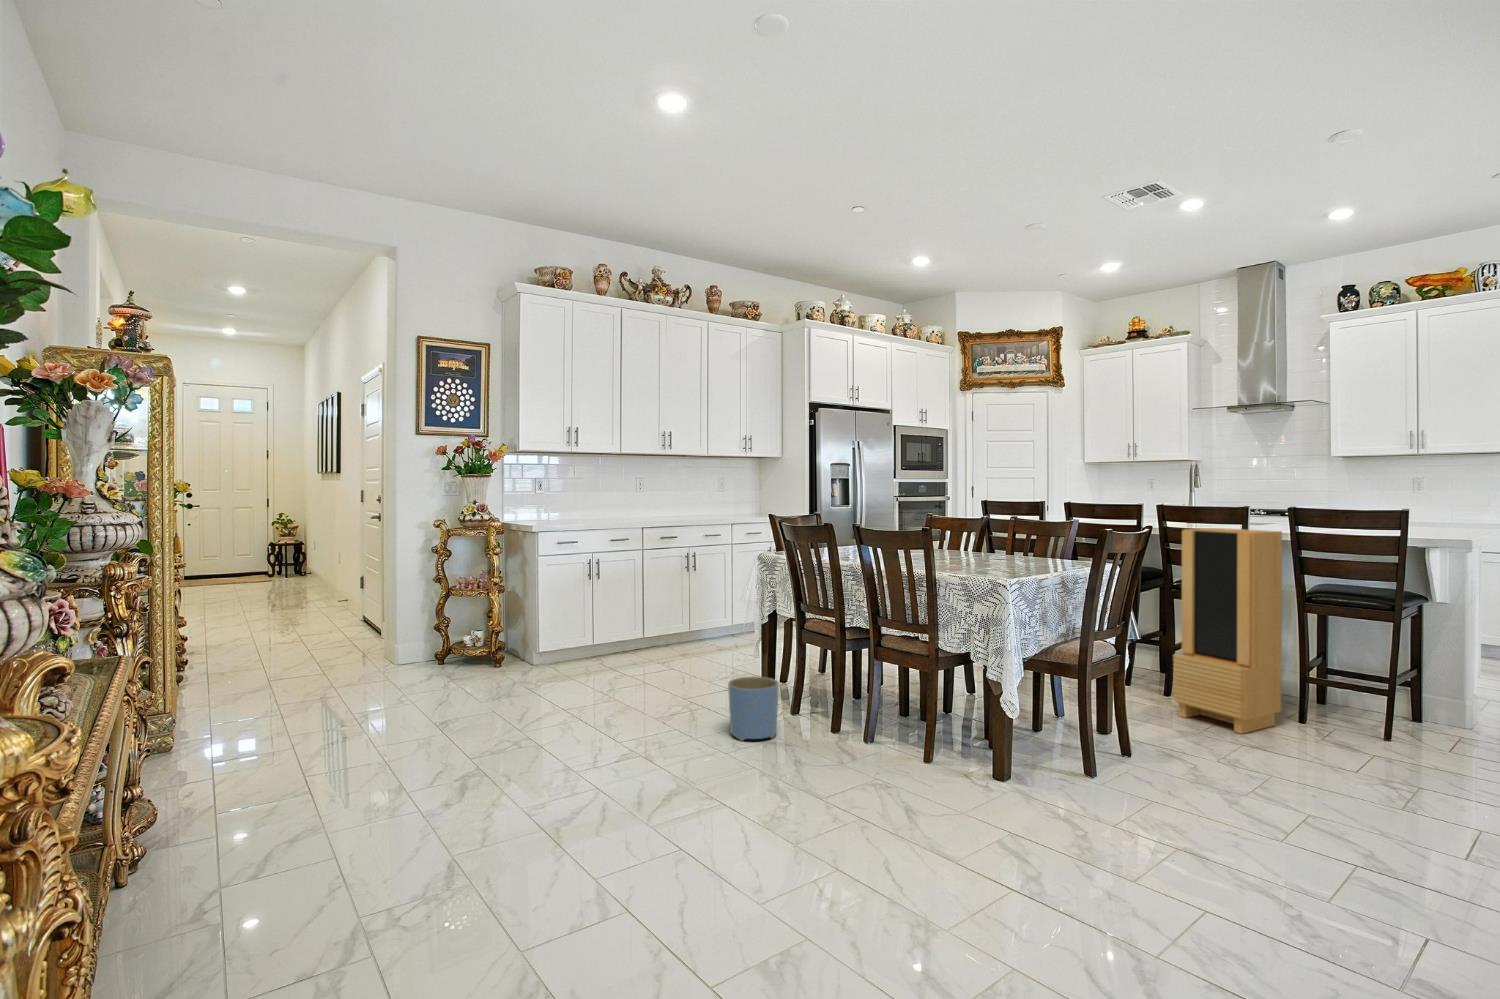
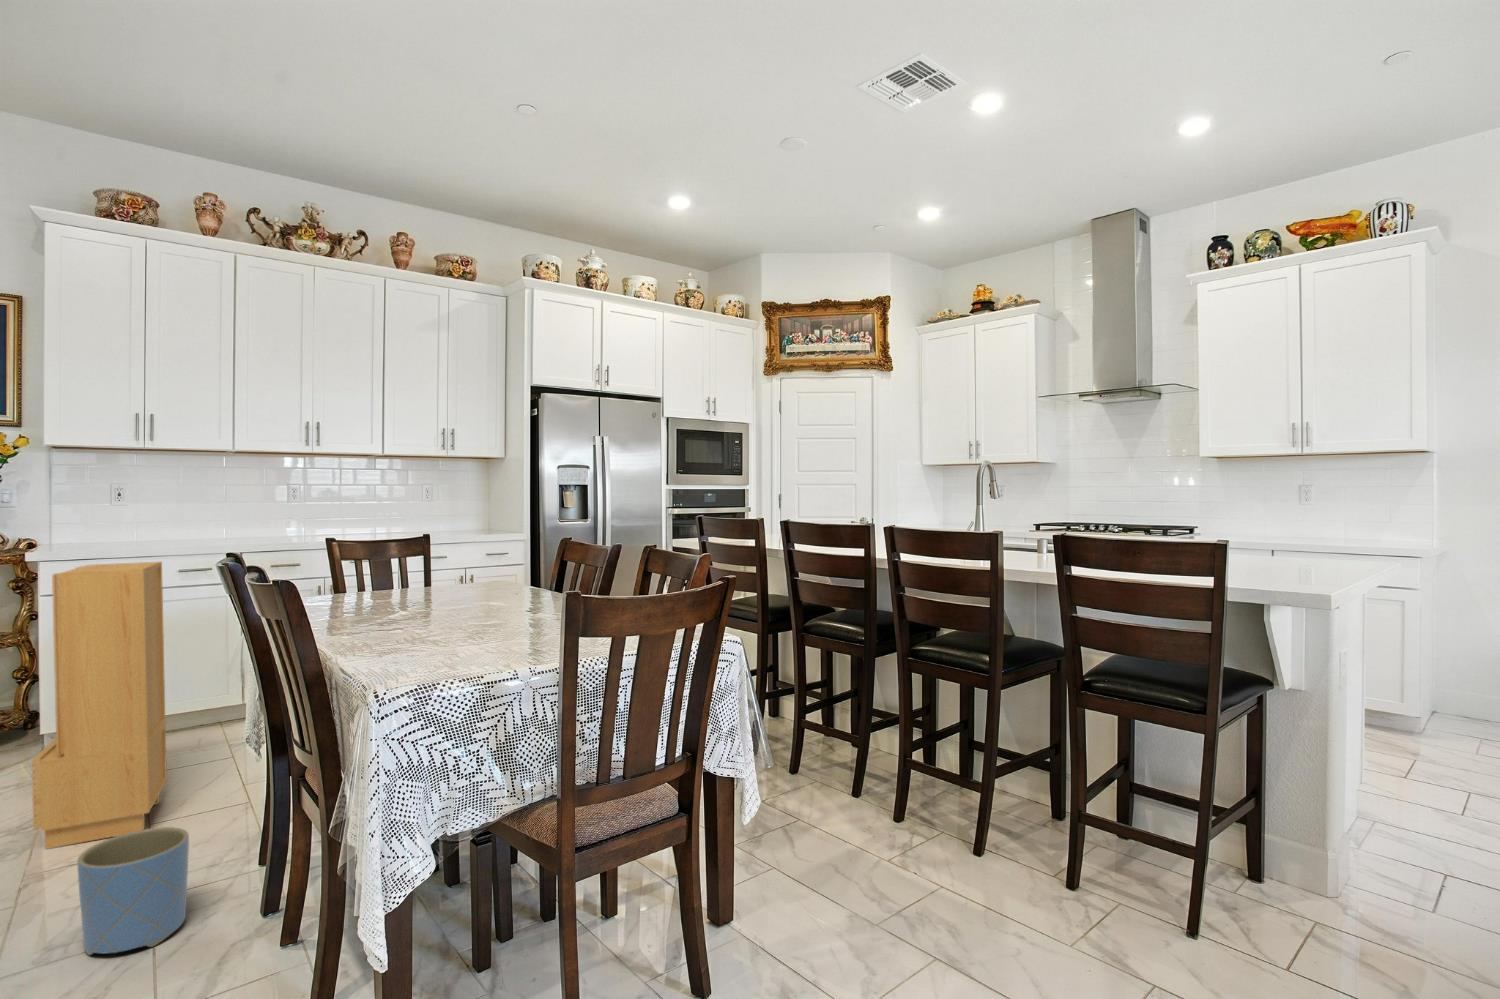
storage cabinet: present [1173,528,1282,734] -> present [32,562,167,849]

